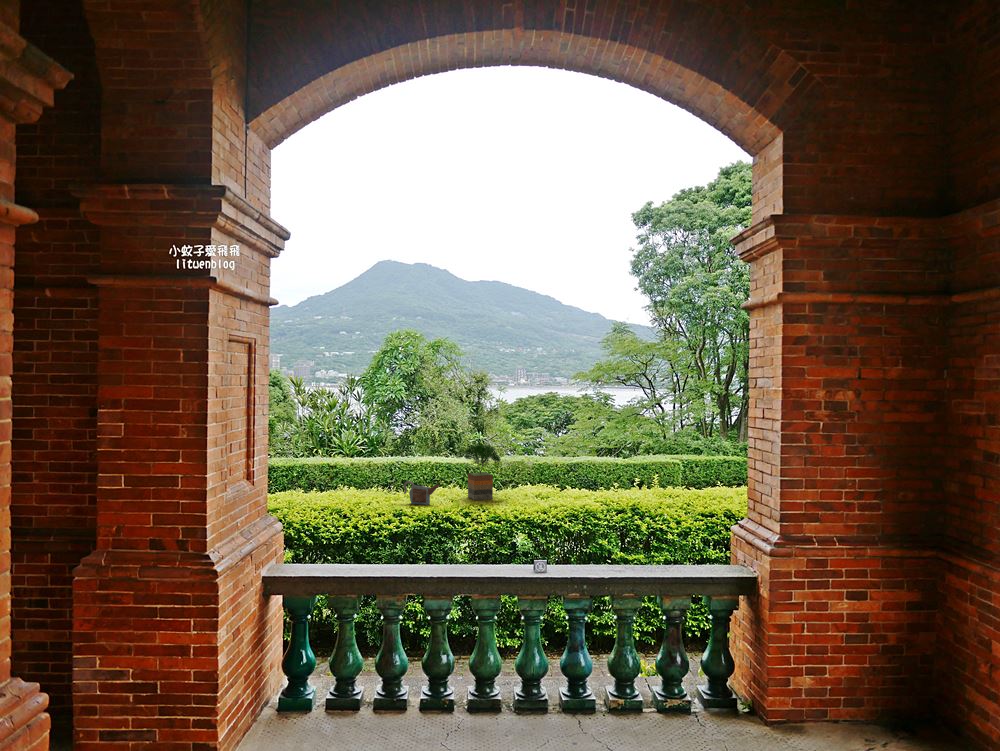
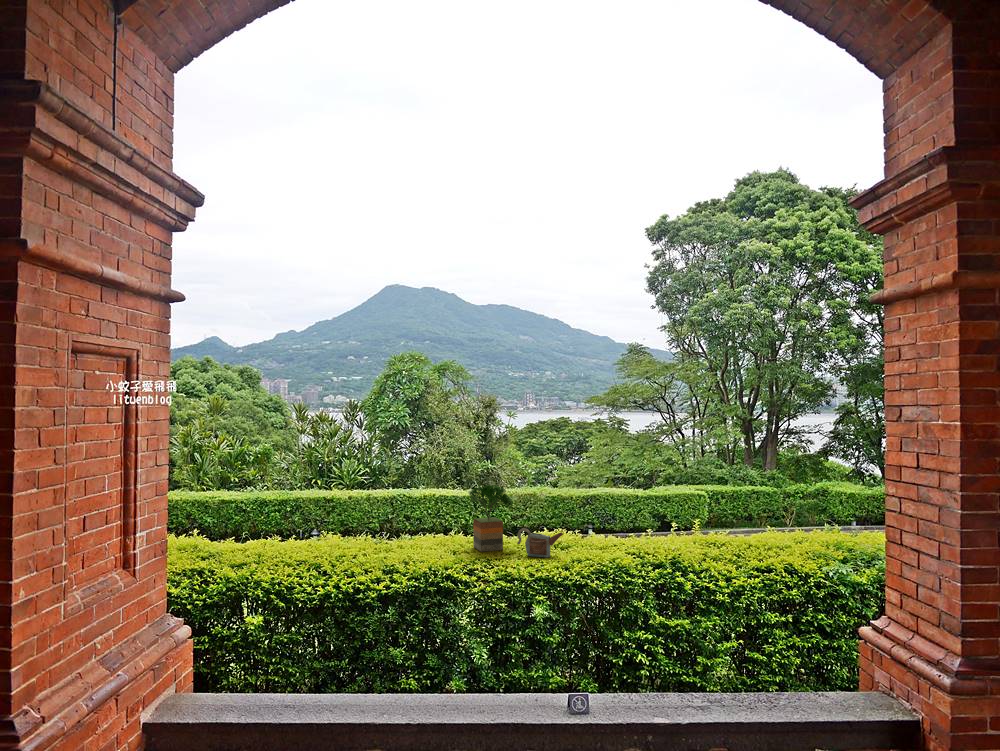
watering can: present [404,481,440,505] -> present [518,528,563,557]

